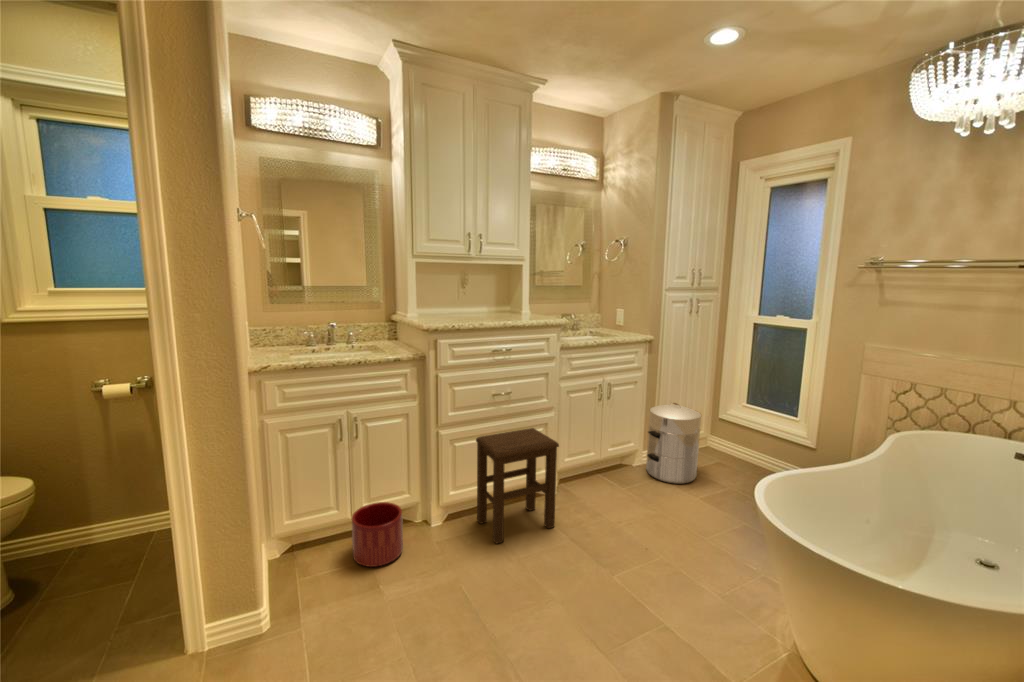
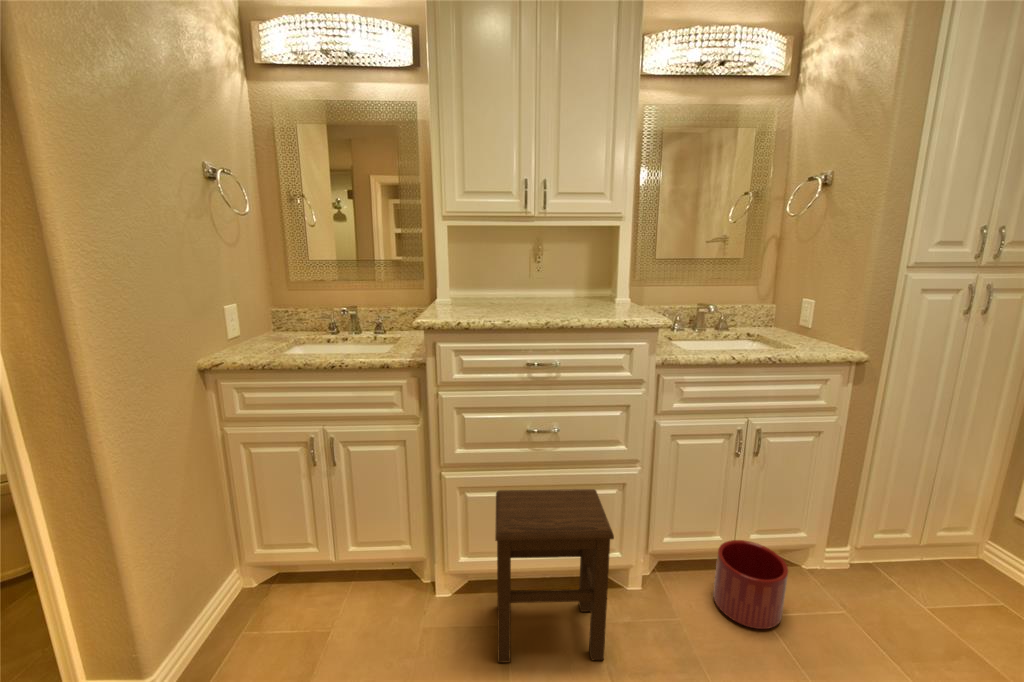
waste bin: present [646,403,701,484] -> none [825,478,962,640]
planter: present [352,502,403,567] -> present [713,540,788,629]

